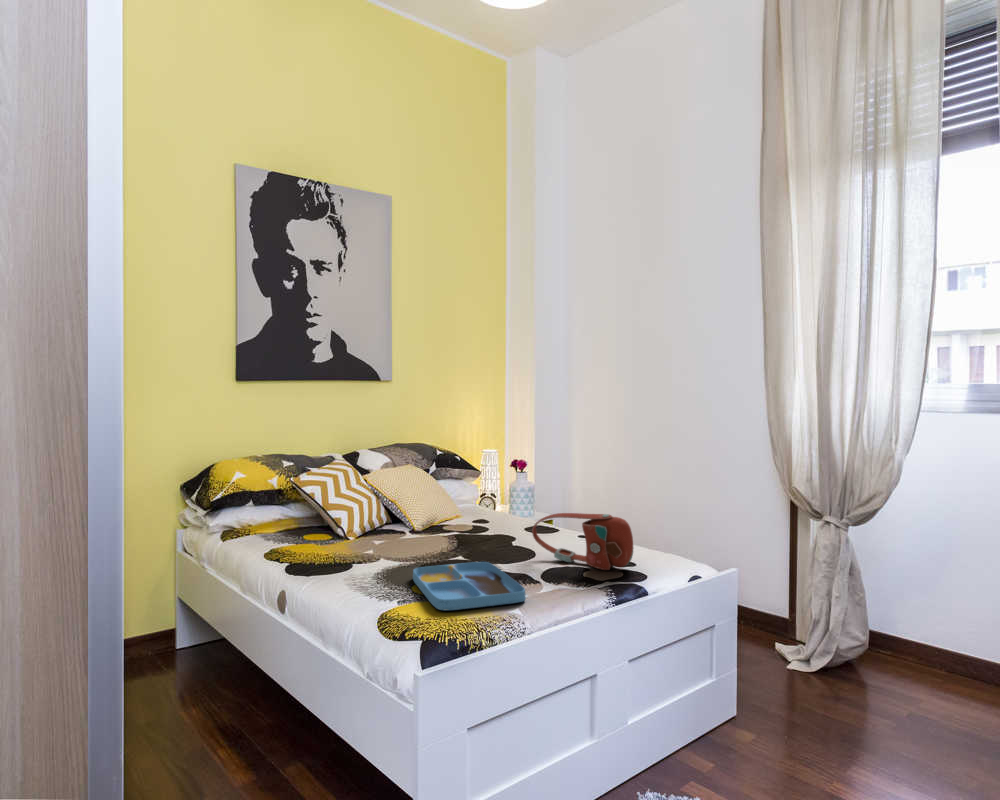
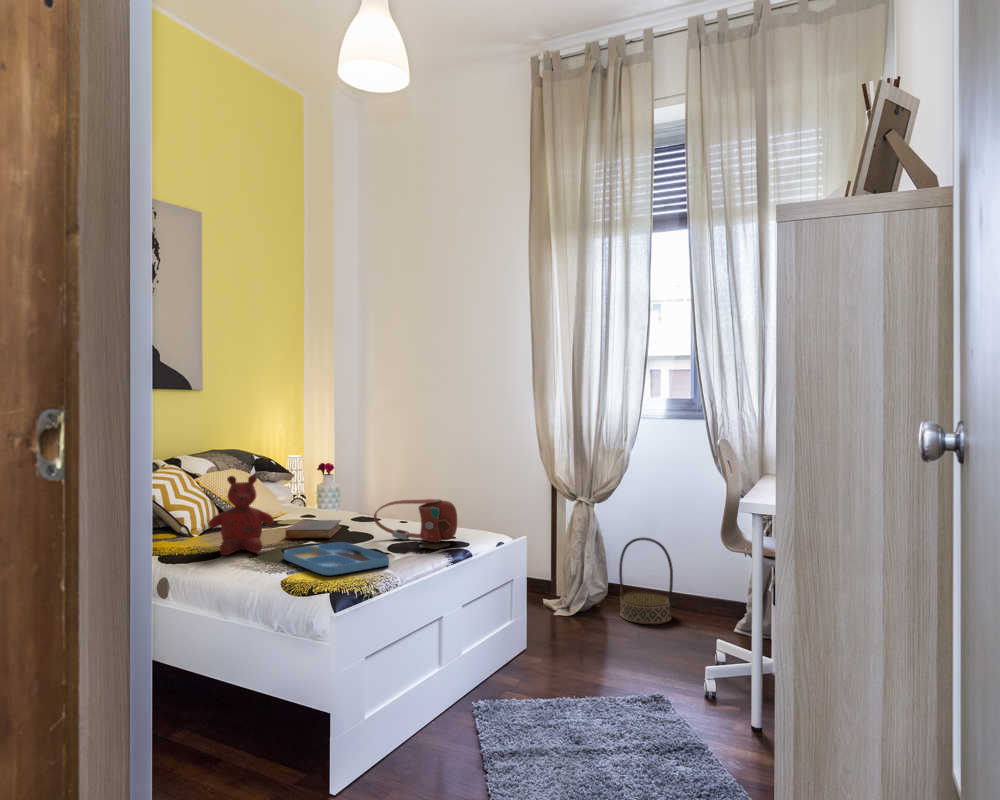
teddy bear: none [347,477,416,568] -> present [209,475,274,555]
book: none [436,527,506,553] -> present [285,520,341,538]
basket: none [887,578,975,707] -> present [619,537,673,624]

